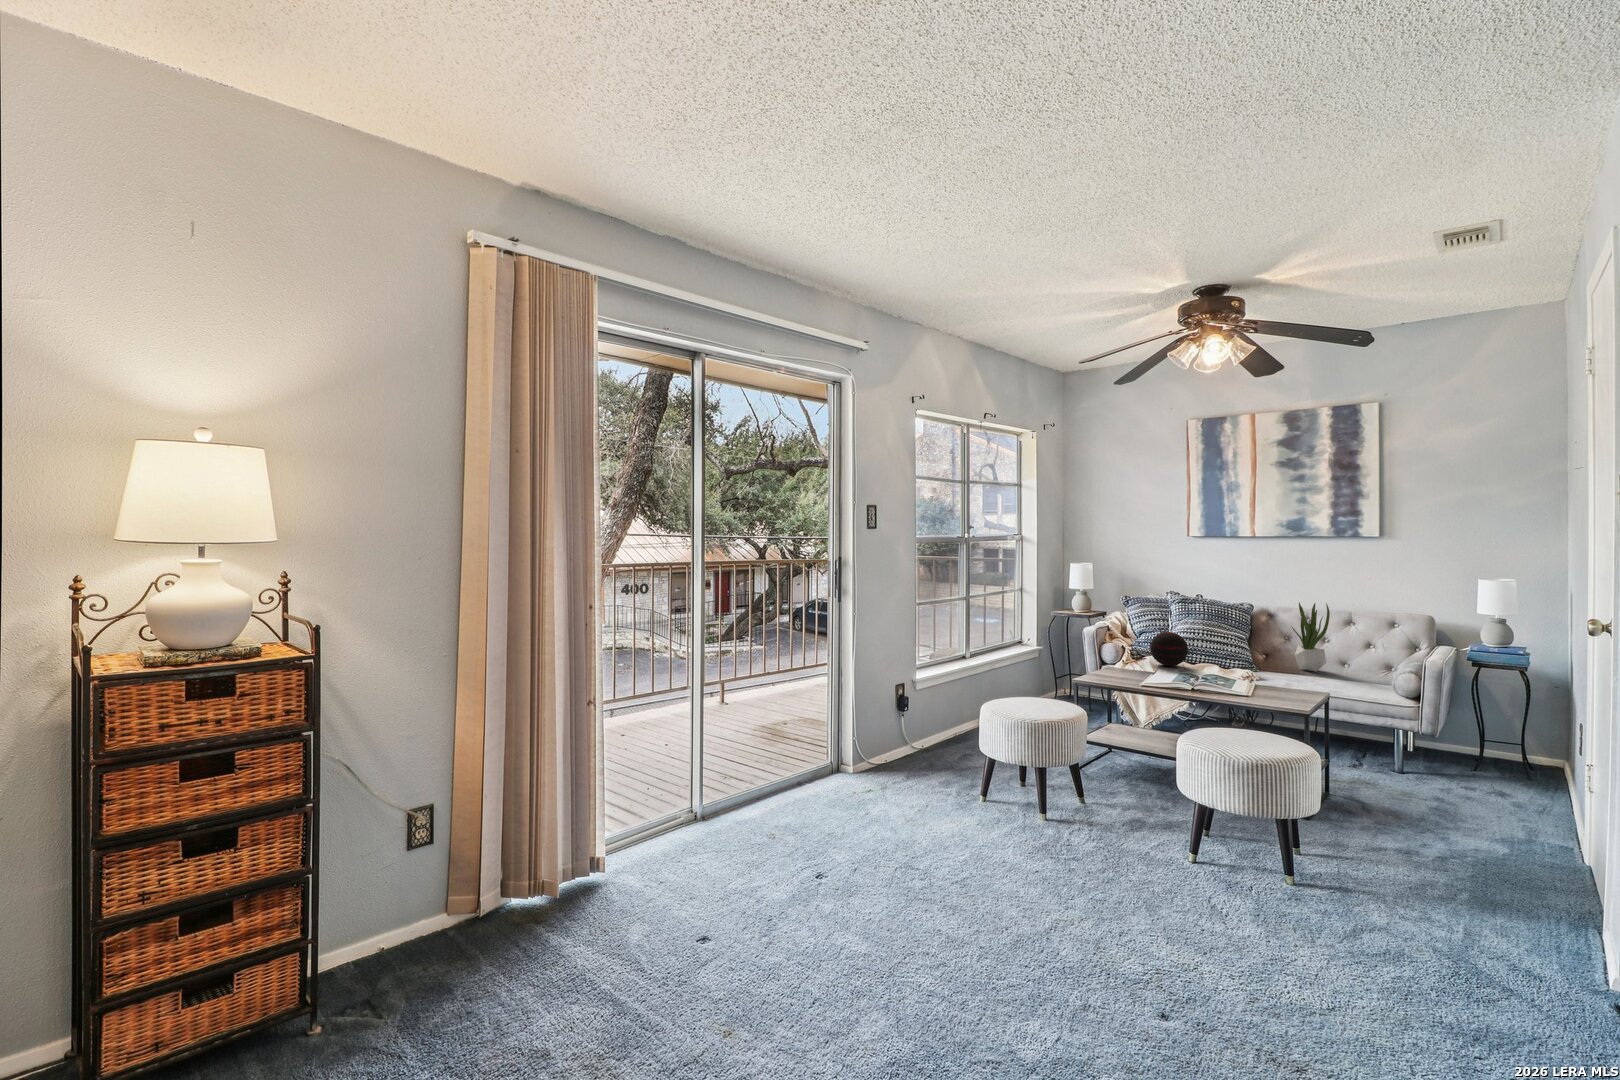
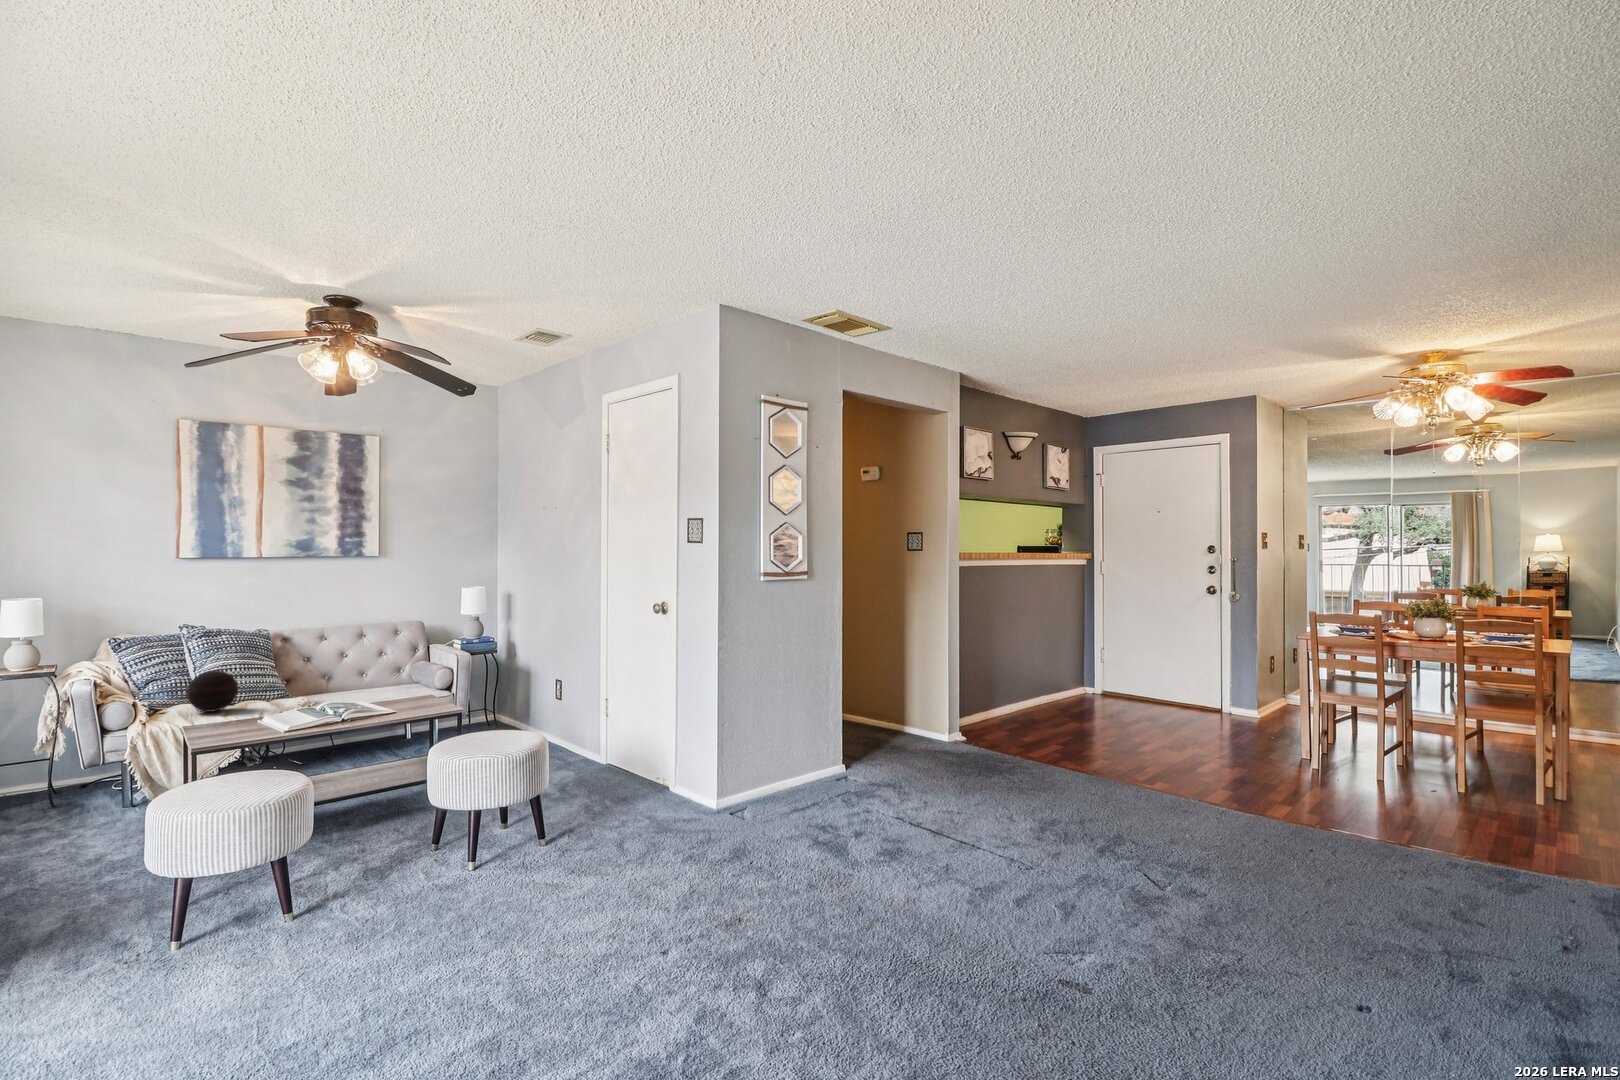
potted plant: present [1292,603,1330,672] -> none [321,619,355,688]

